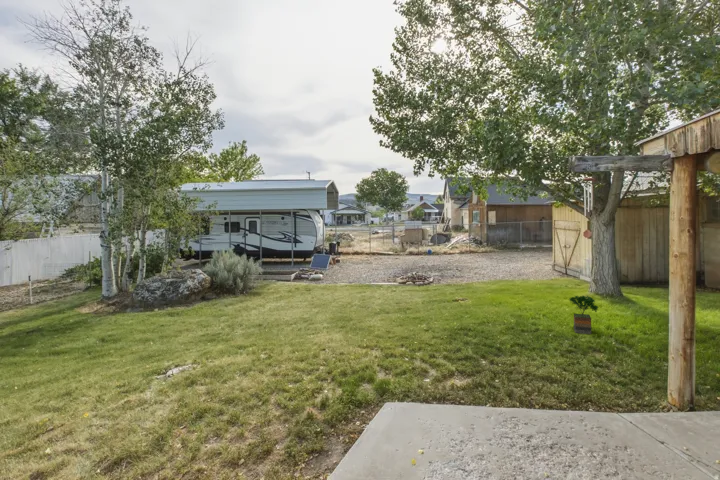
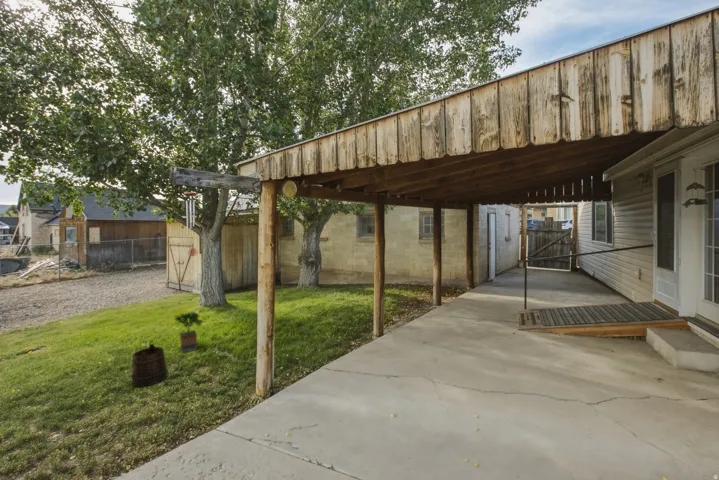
bucket: none [533,316,563,351] -> present [132,344,167,387]

